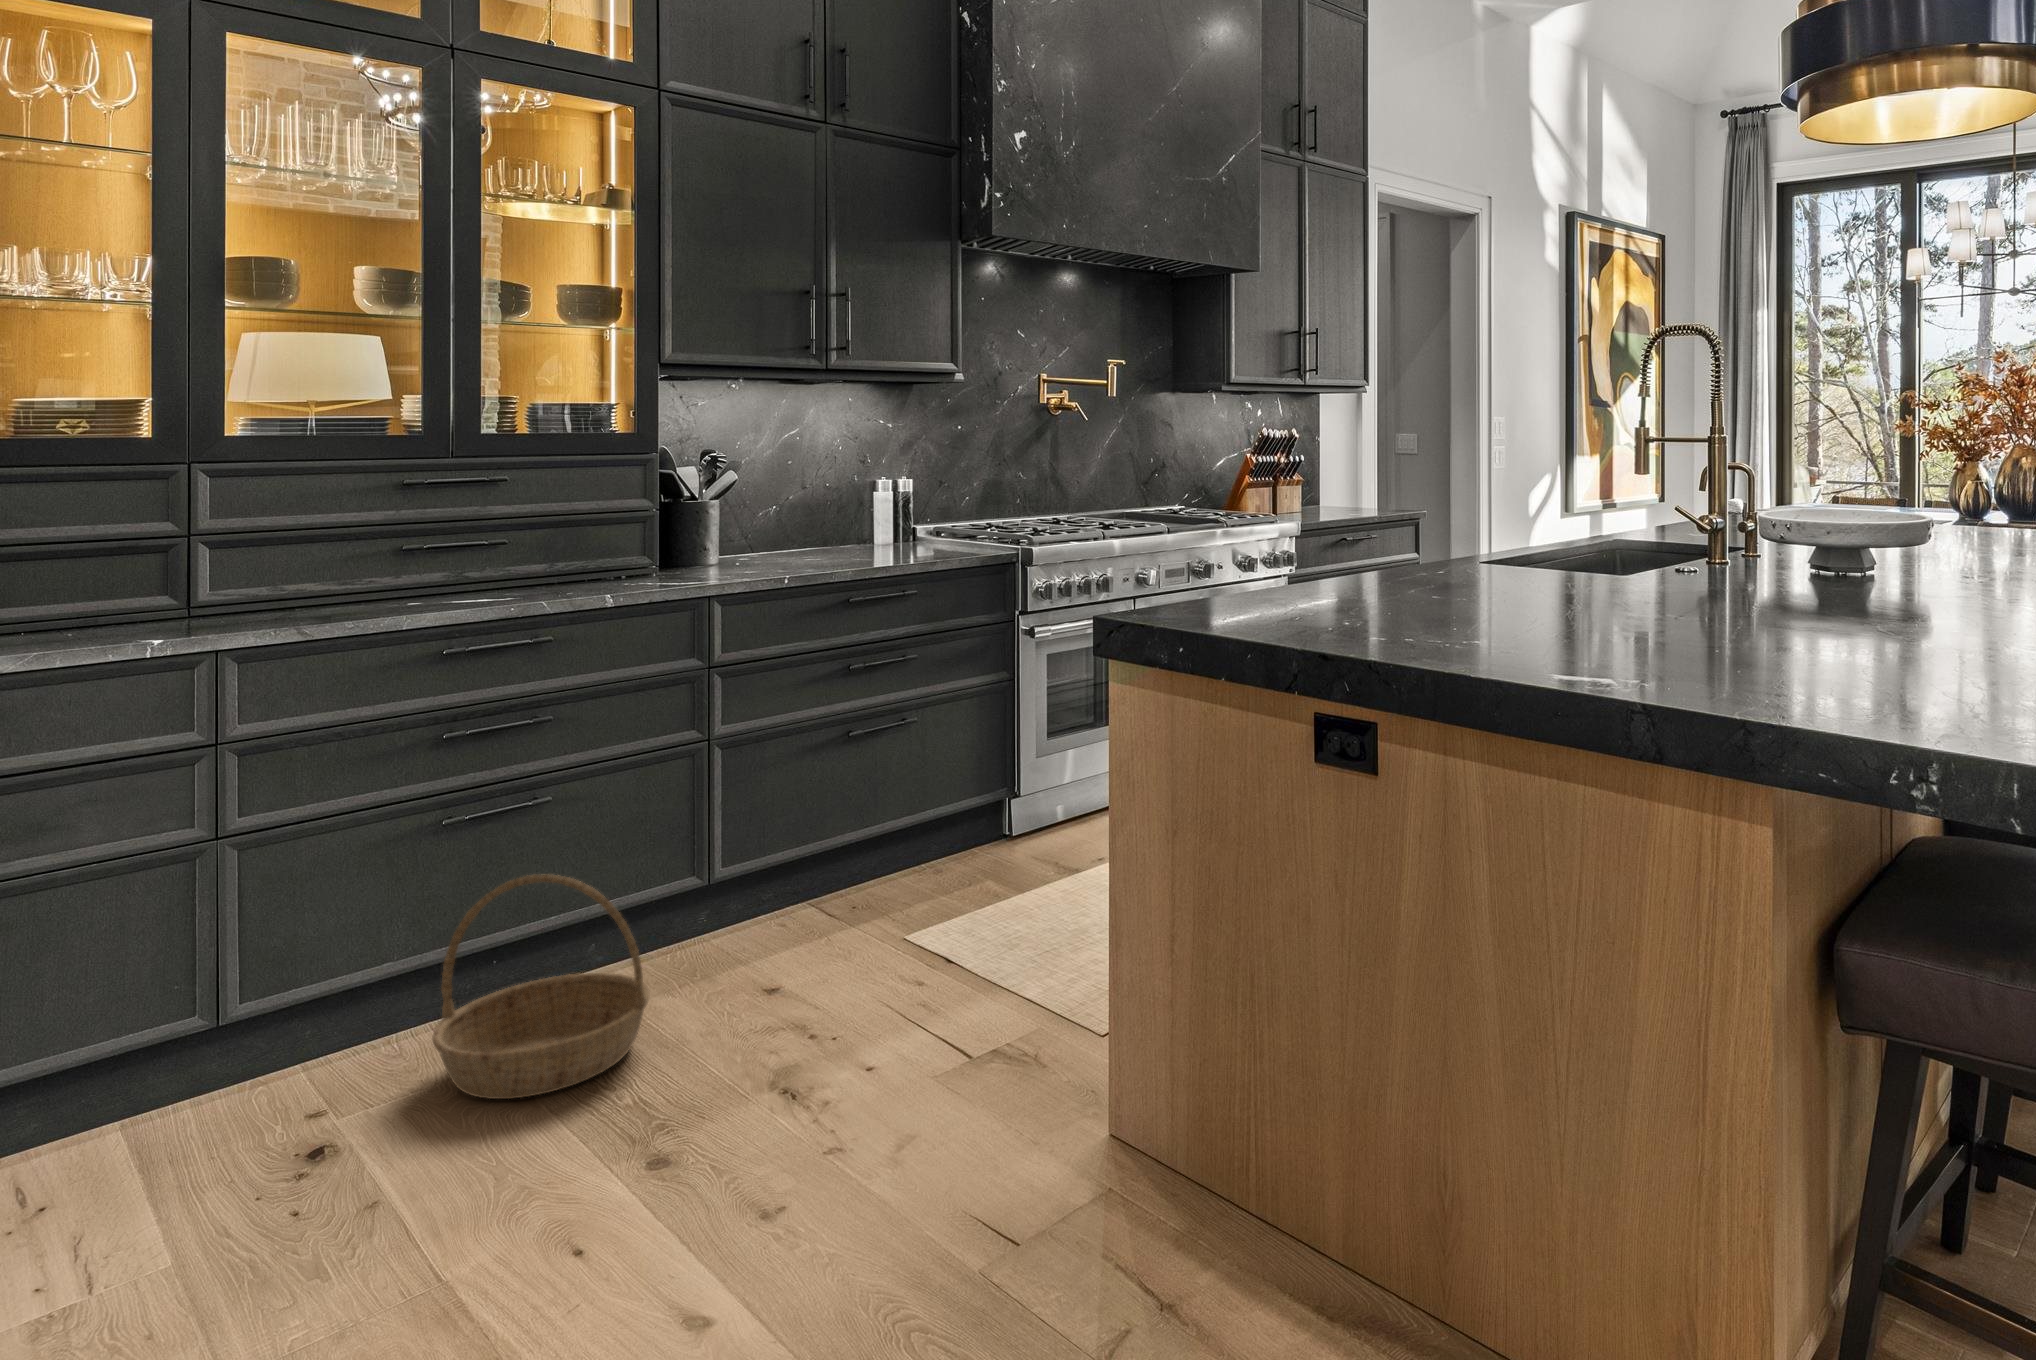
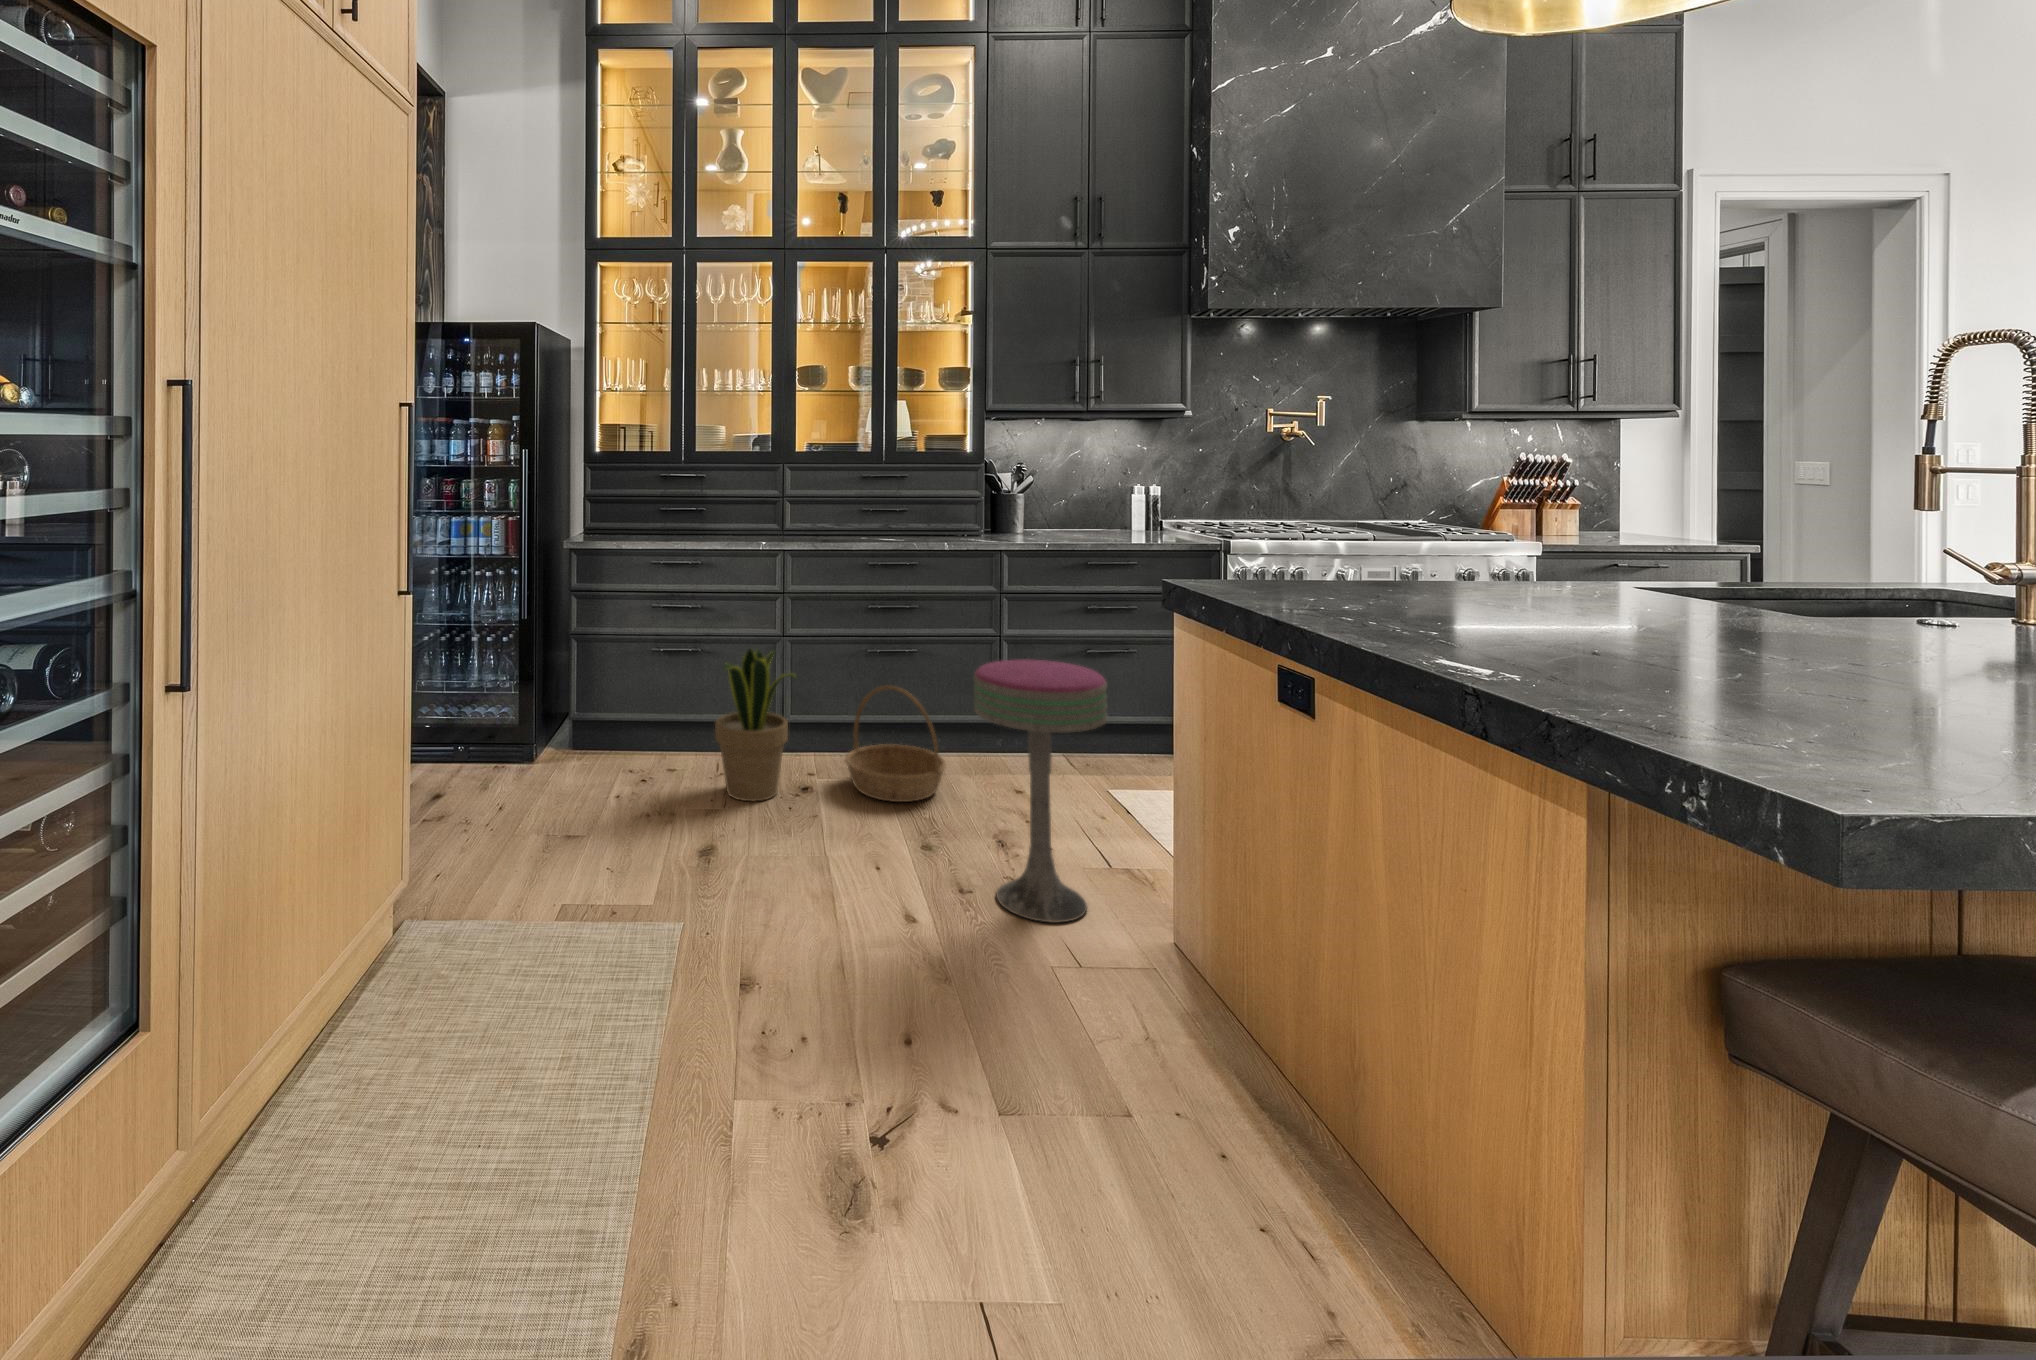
bar stool: none [789,767,1005,1198] -> present [974,659,1108,923]
potted plant: none [85,863,326,1225] -> present [715,649,796,801]

